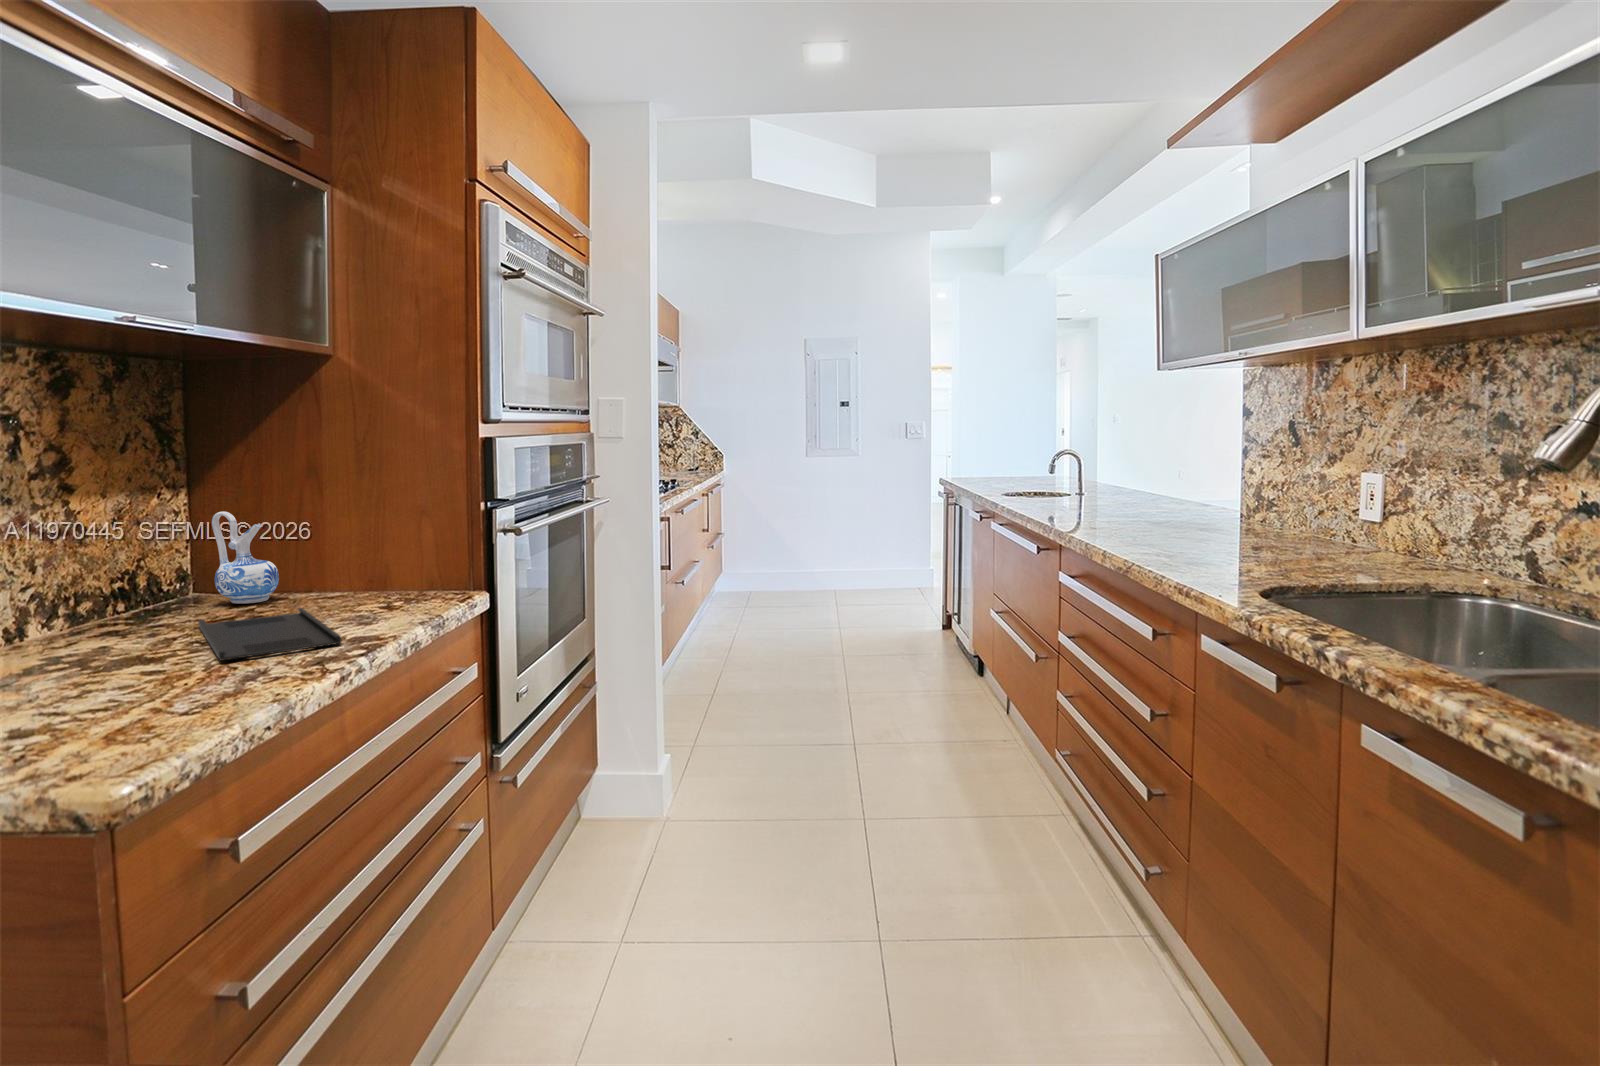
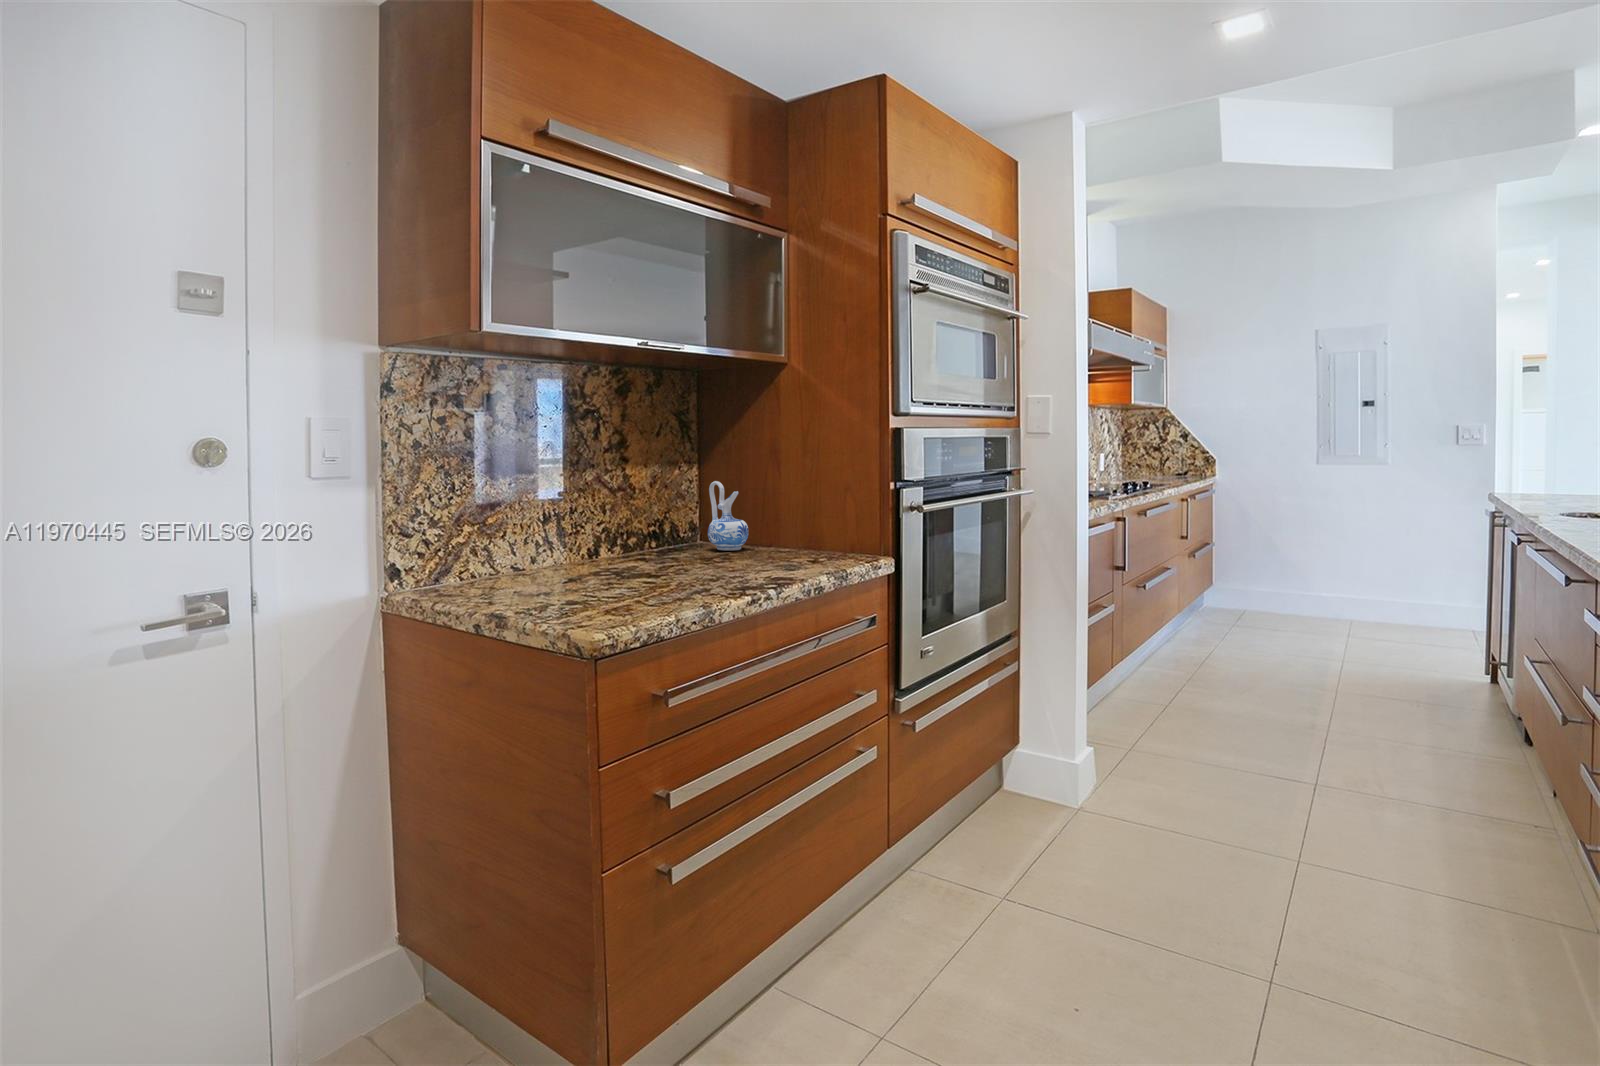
tray: present [198,608,341,661] -> none [686,555,764,580]

